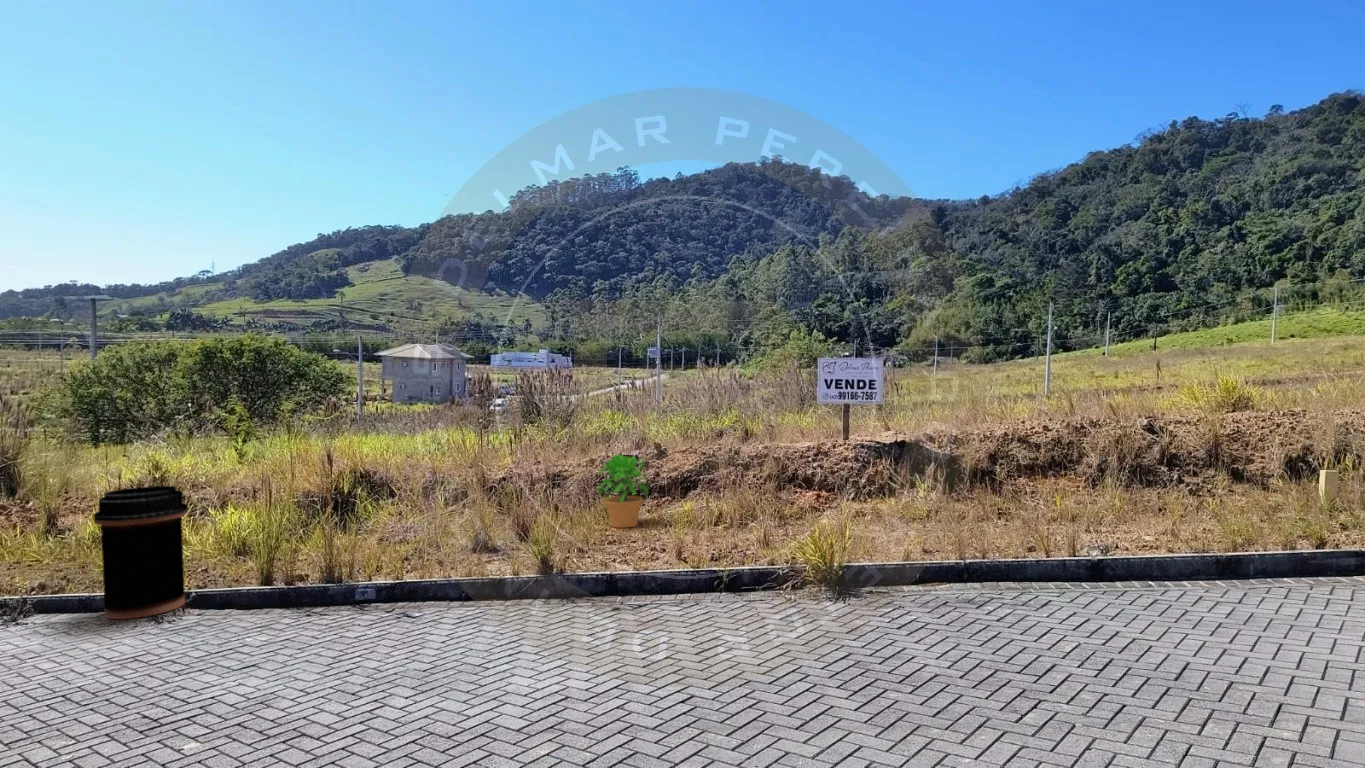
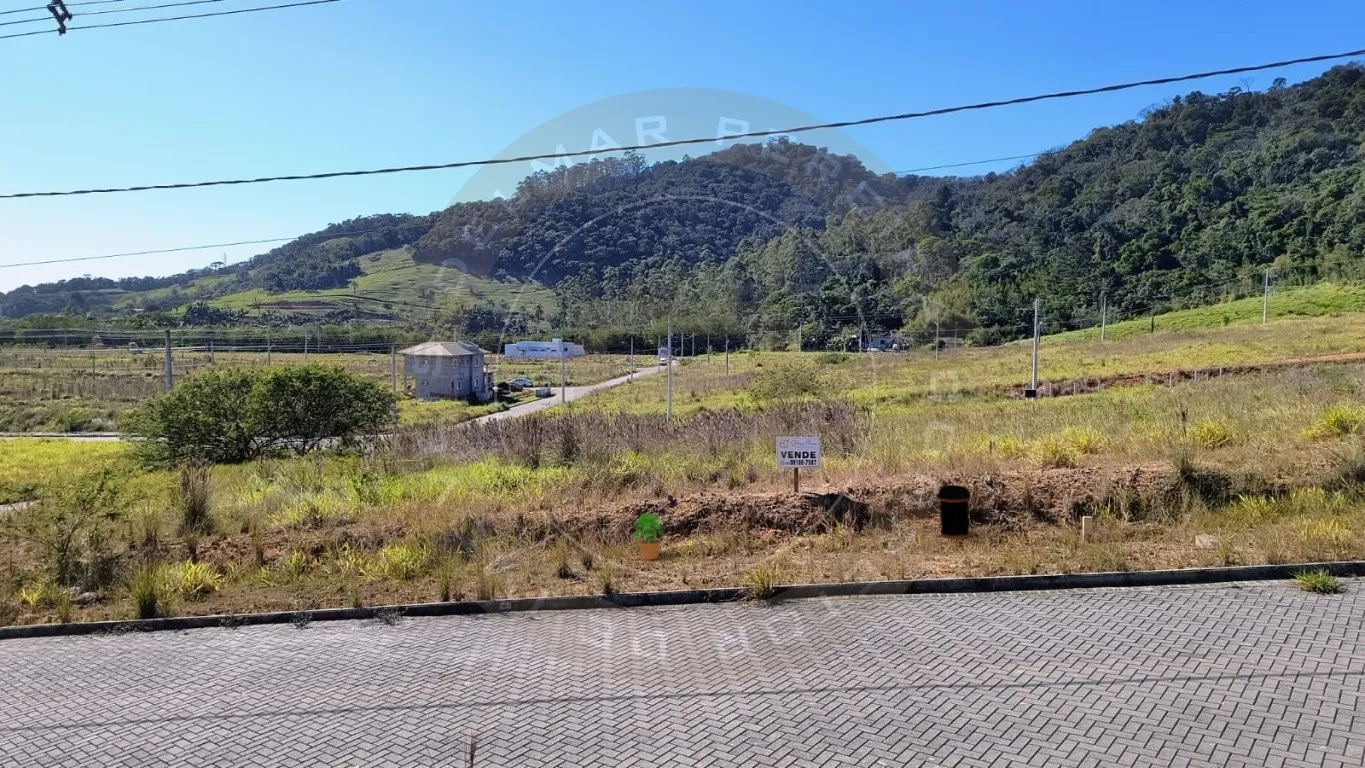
trash can: present [93,486,188,619] -> present [937,485,971,539]

